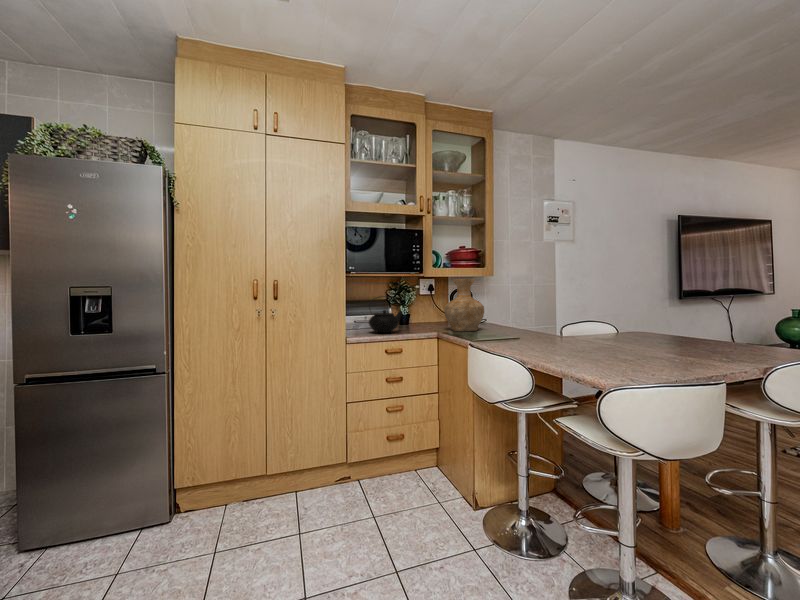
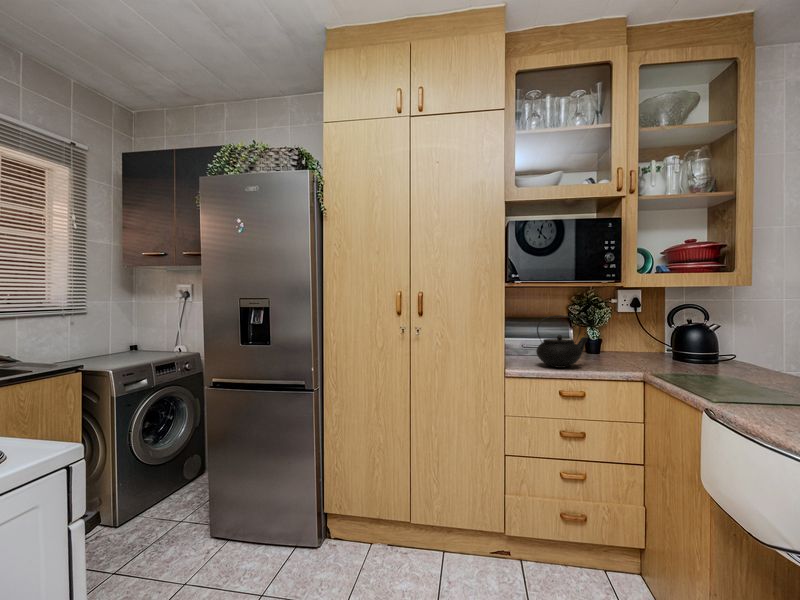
vase: present [444,279,484,331] -> none [657,291,731,374]

